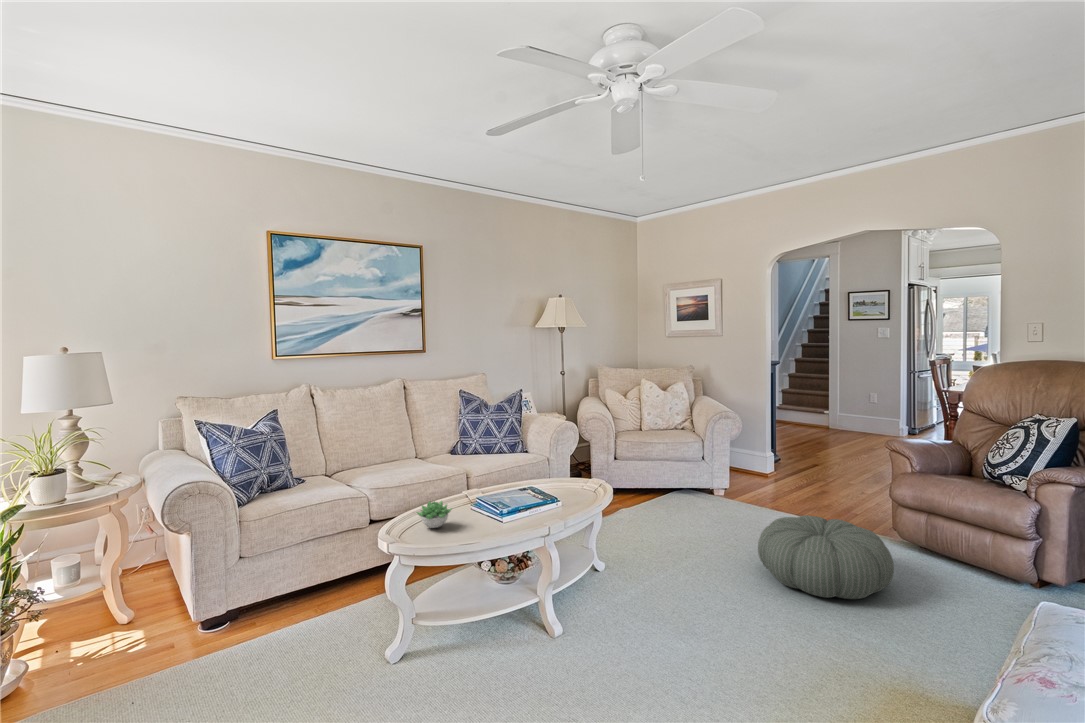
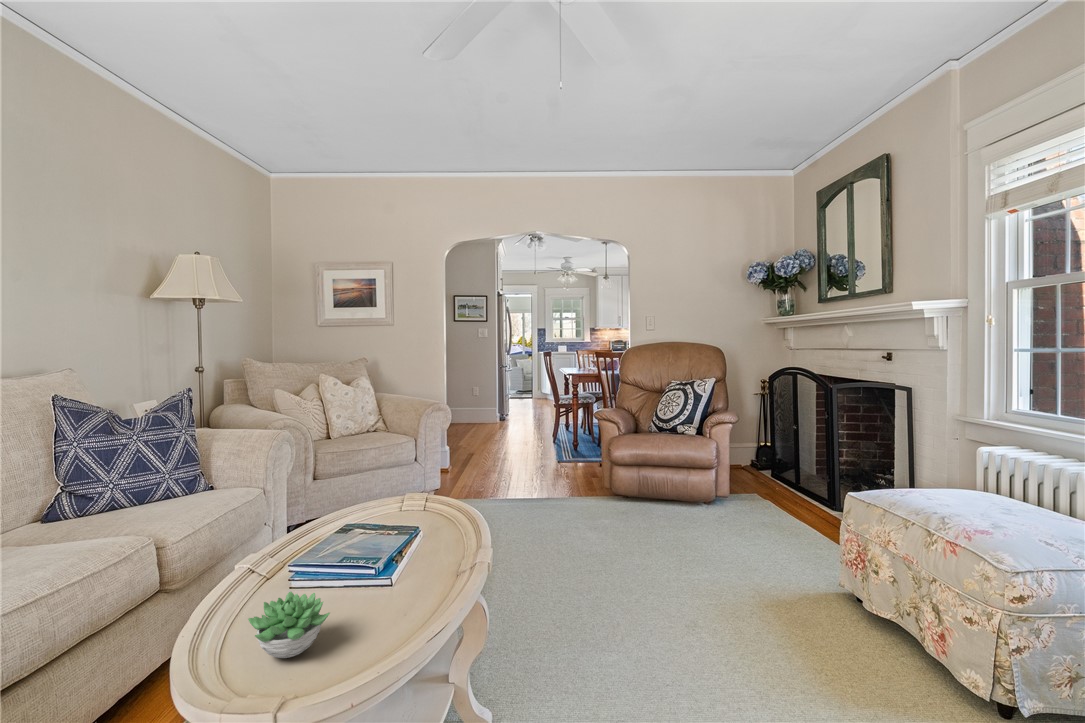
pouf: present [758,515,894,599] -> none [551,486,667,561]

